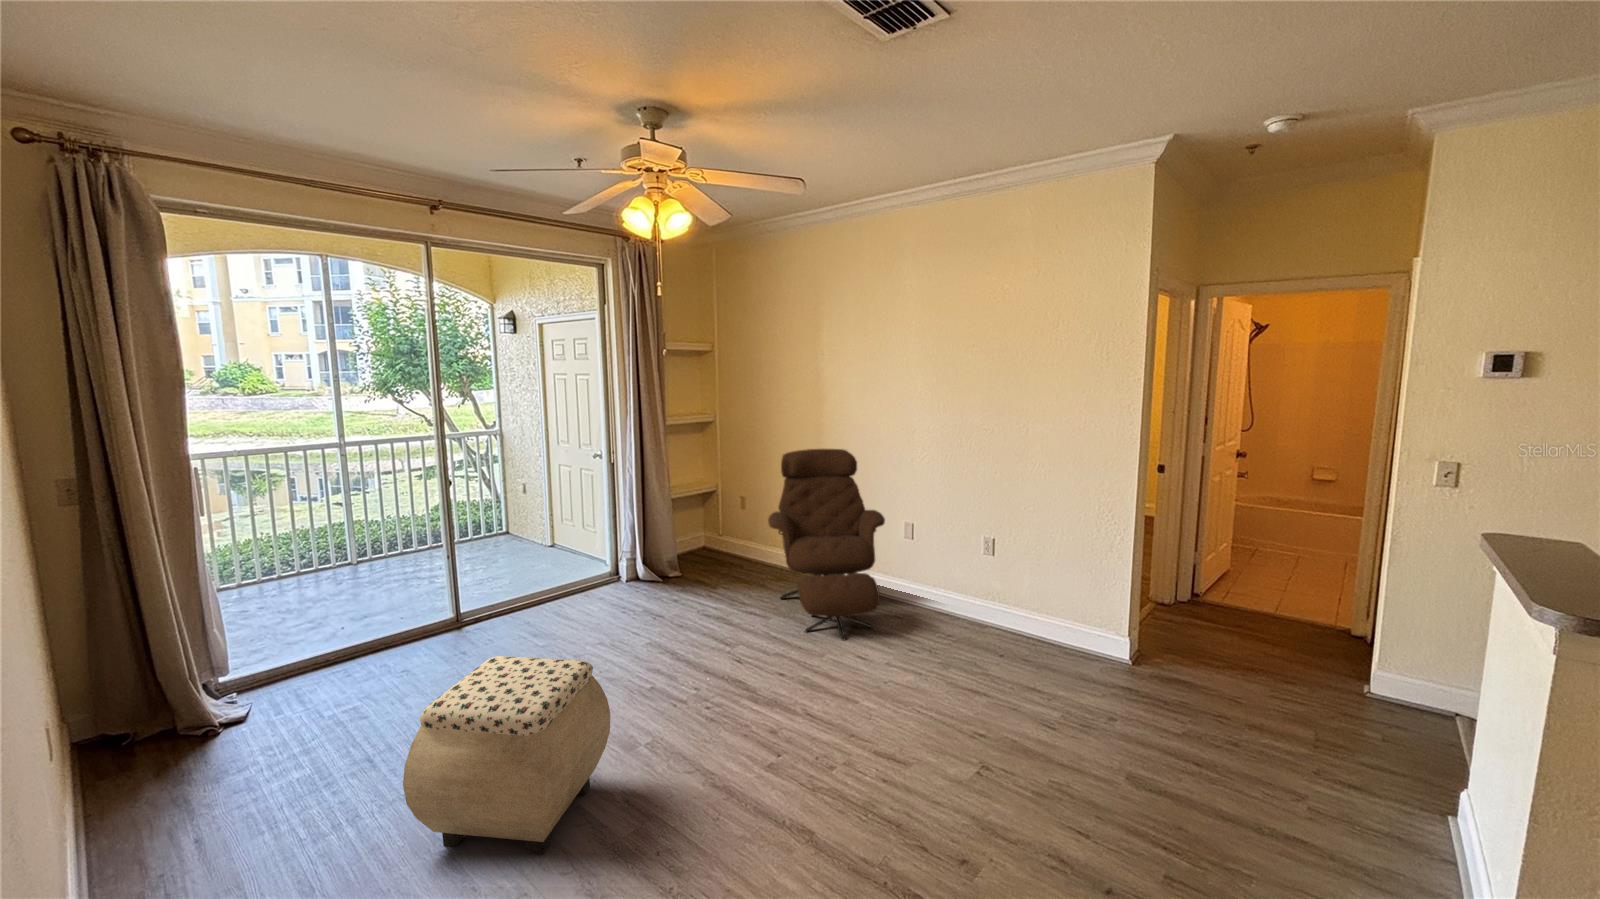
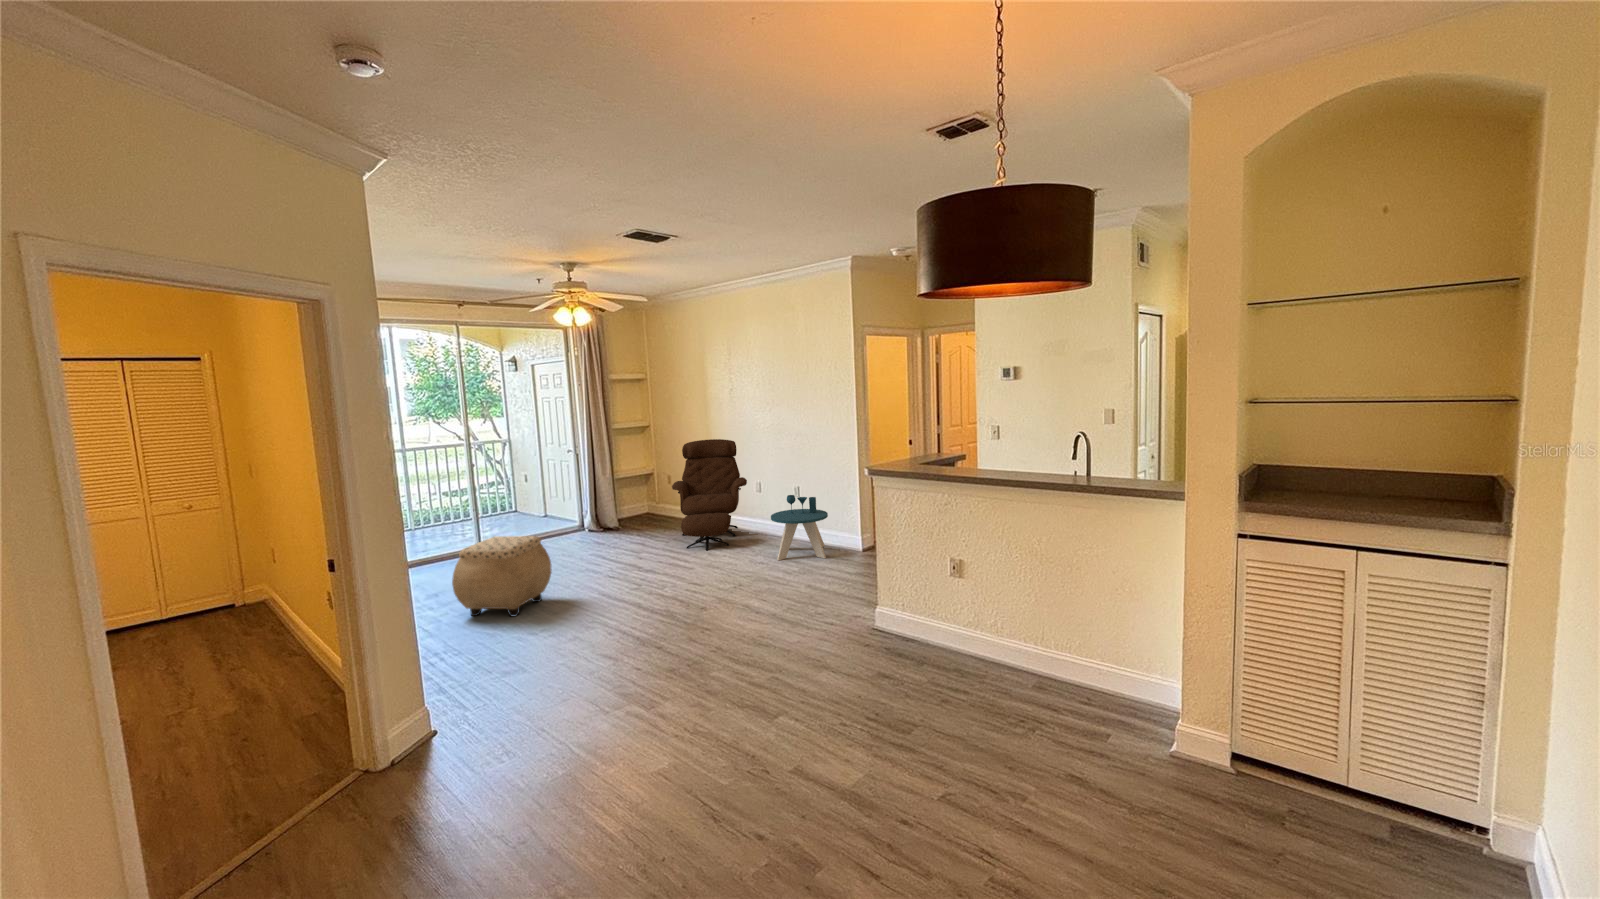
side table: none [965,557,1072,676] -> present [771,495,828,560]

